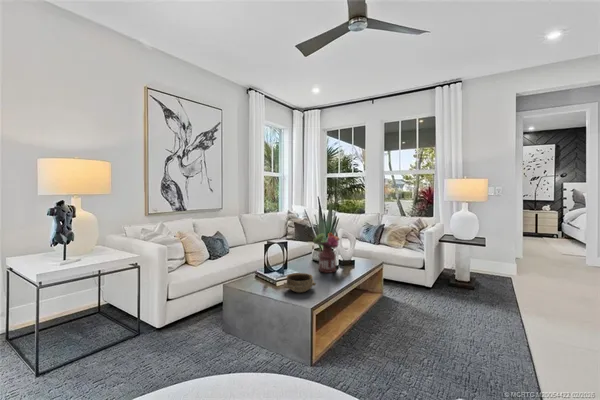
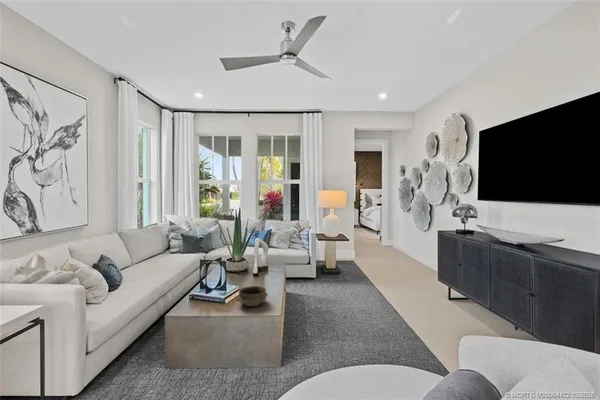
flower arrangement: present [314,233,340,273] -> none [242,242,269,283]

